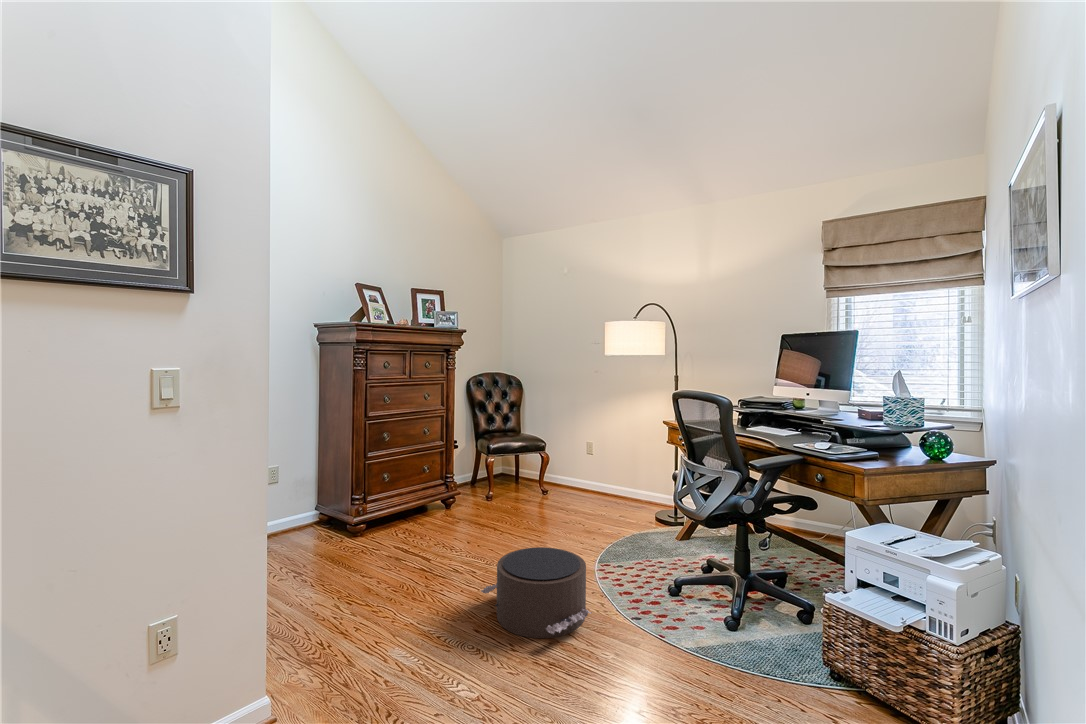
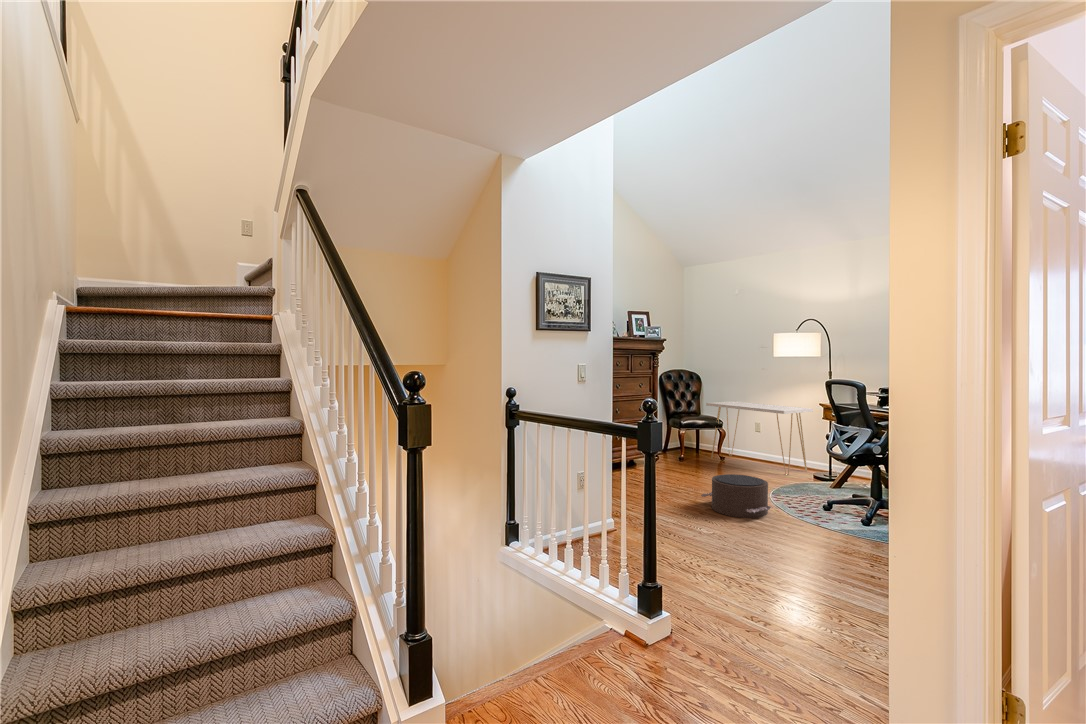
console table: none [523,414,655,519] -> present [706,401,813,475]

